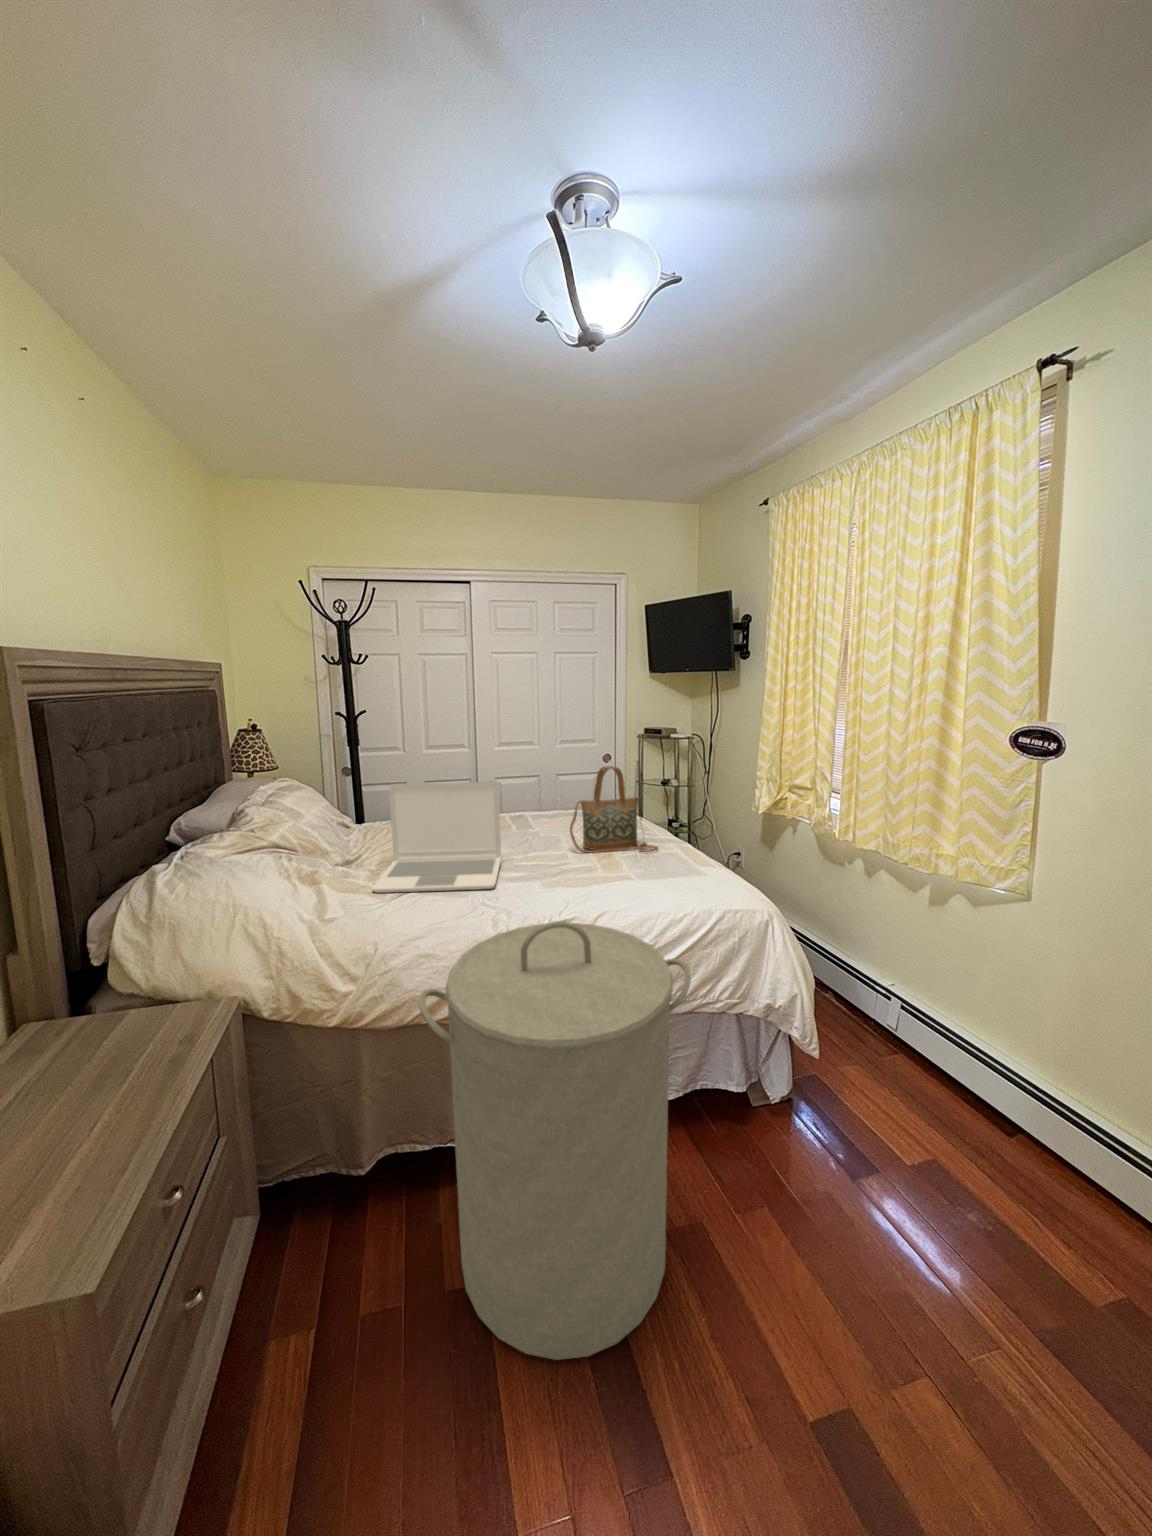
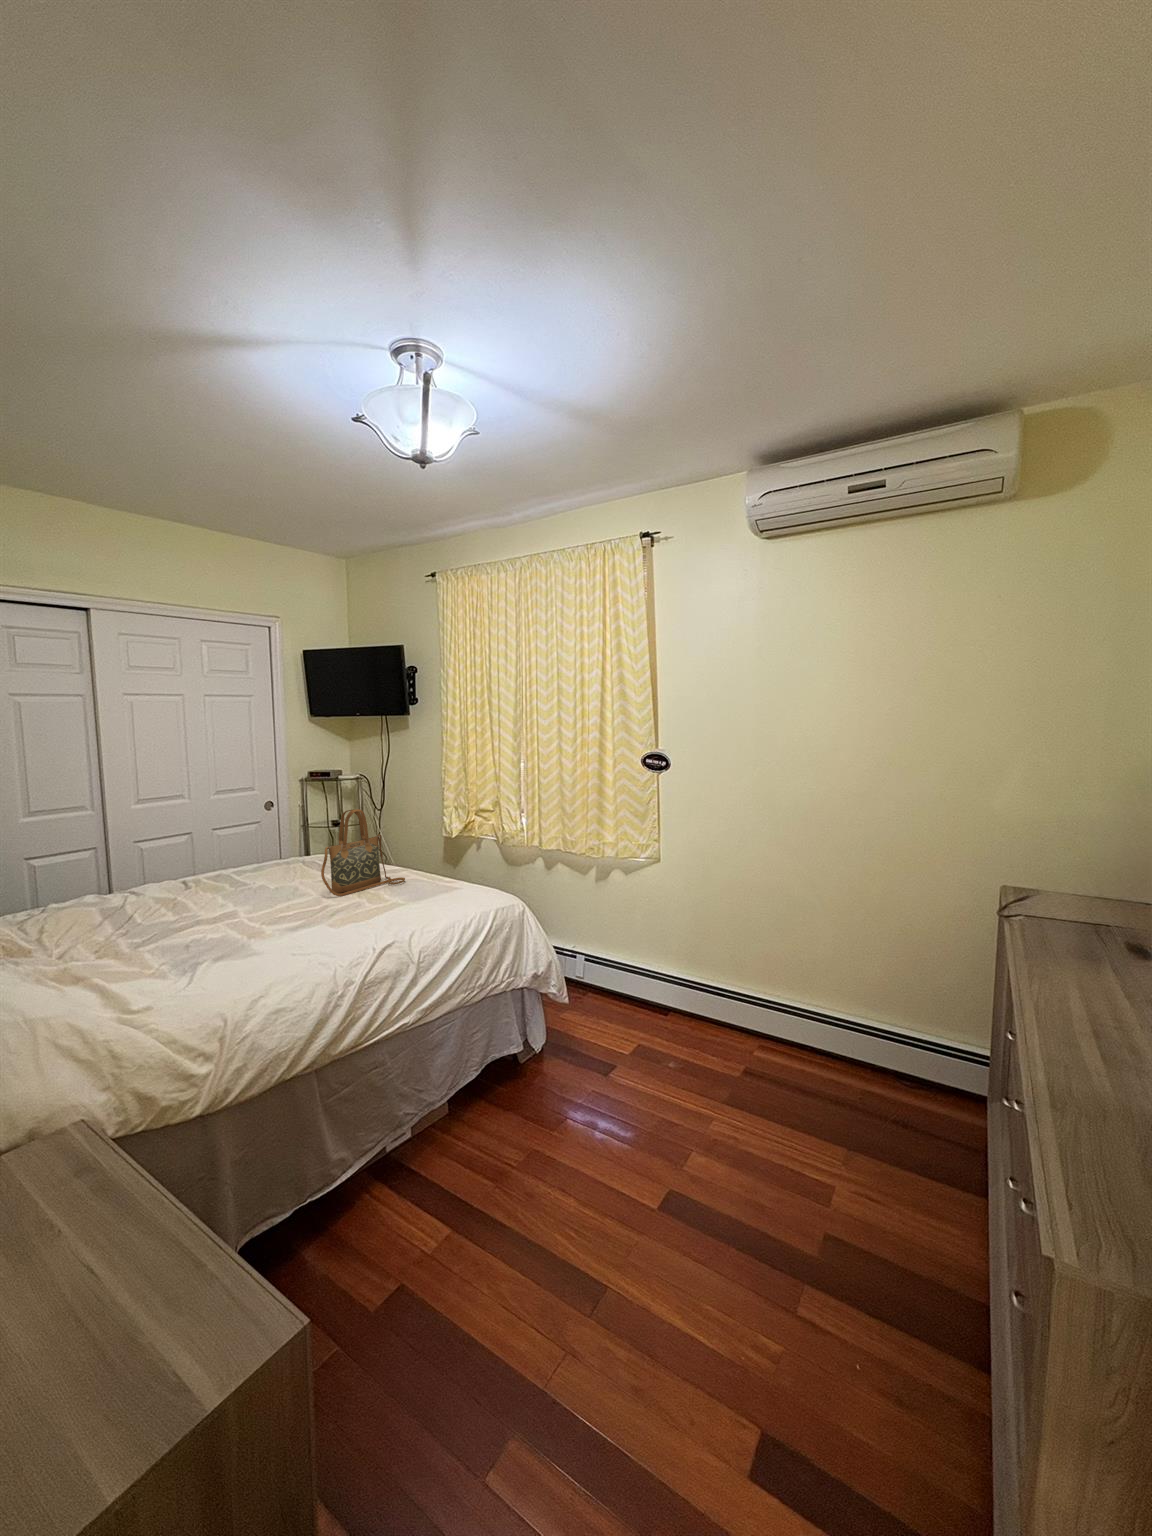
laptop: present [372,782,501,893] -> none [125,837,296,978]
laundry hamper: present [418,921,691,1360] -> none [334,930,533,1287]

